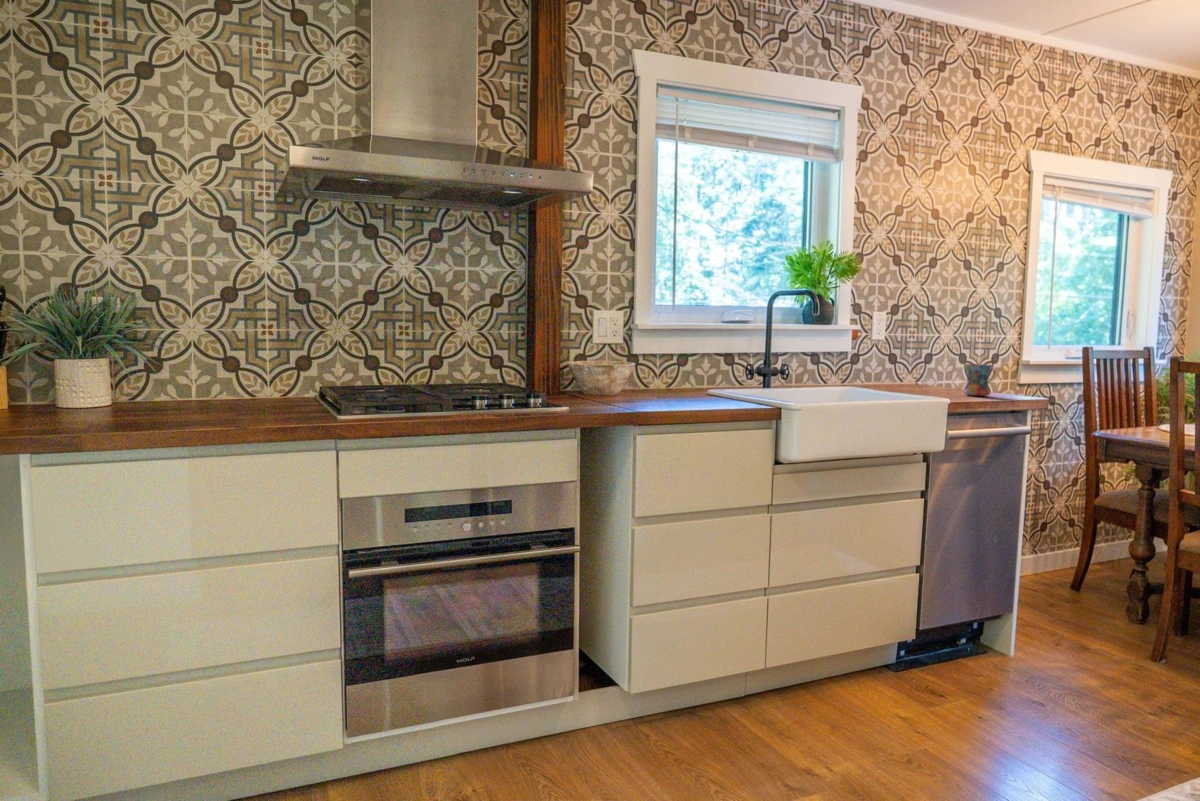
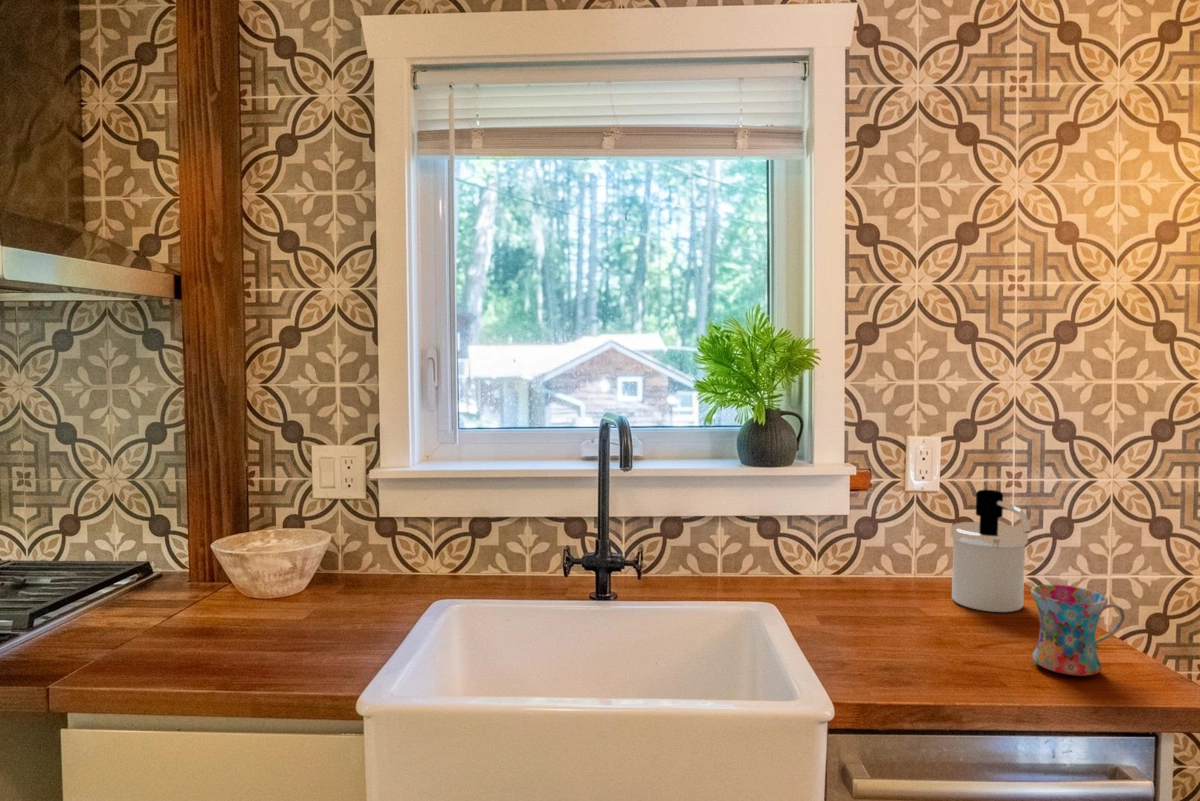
soap dispenser: none [900,334,948,389] -> present [951,490,1031,612]

